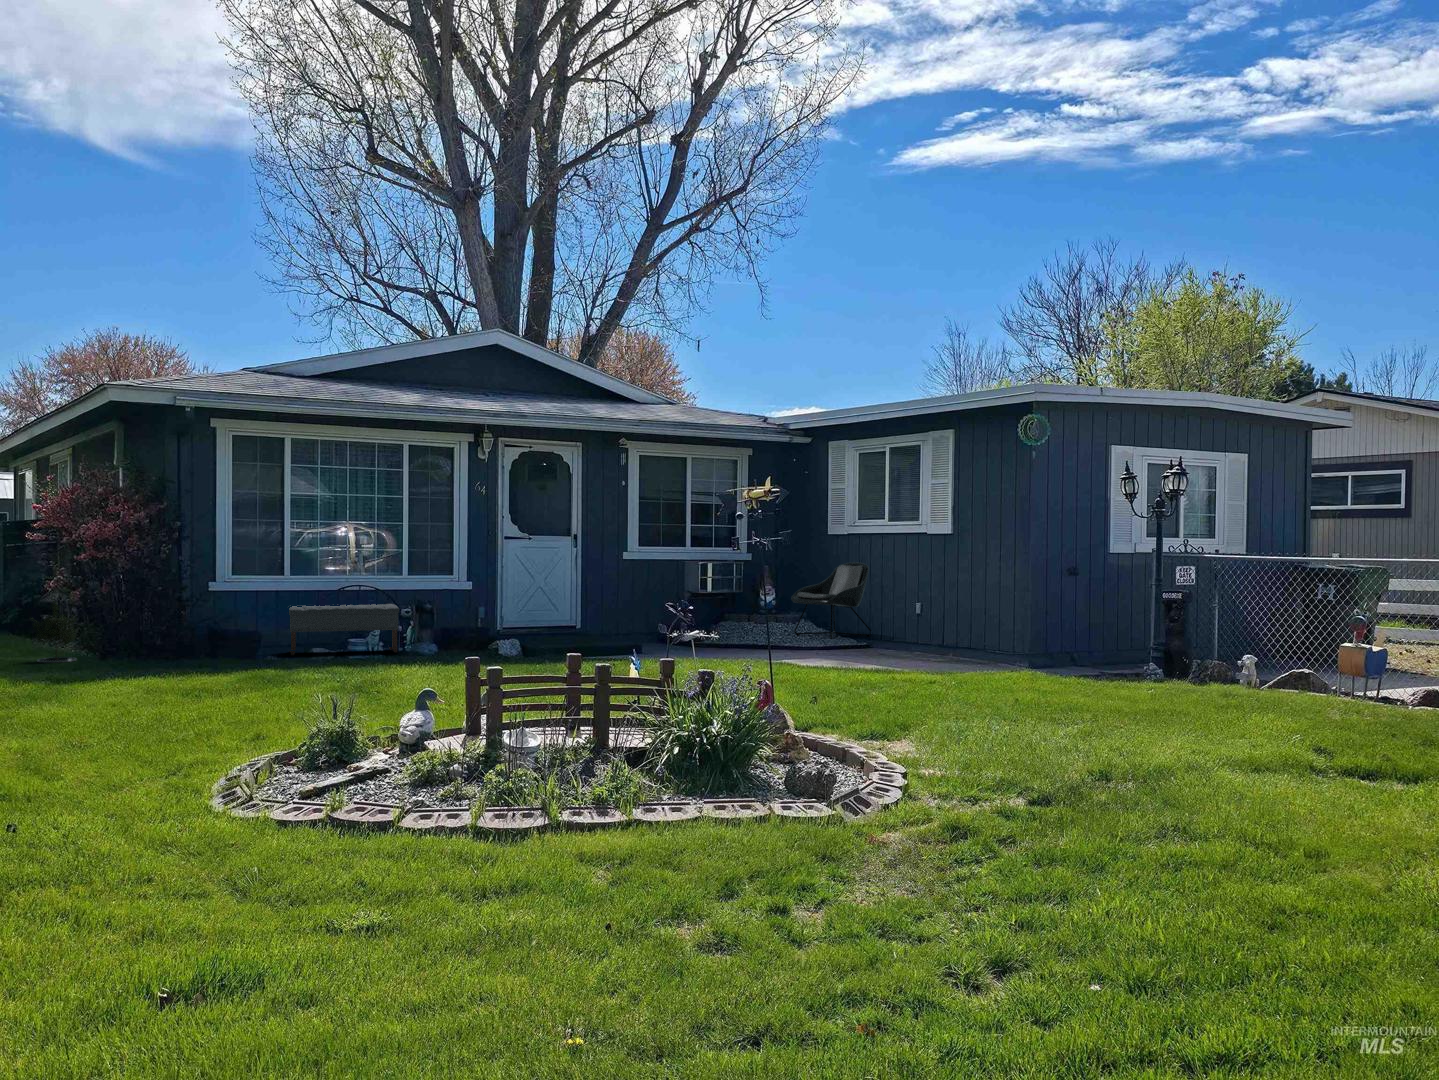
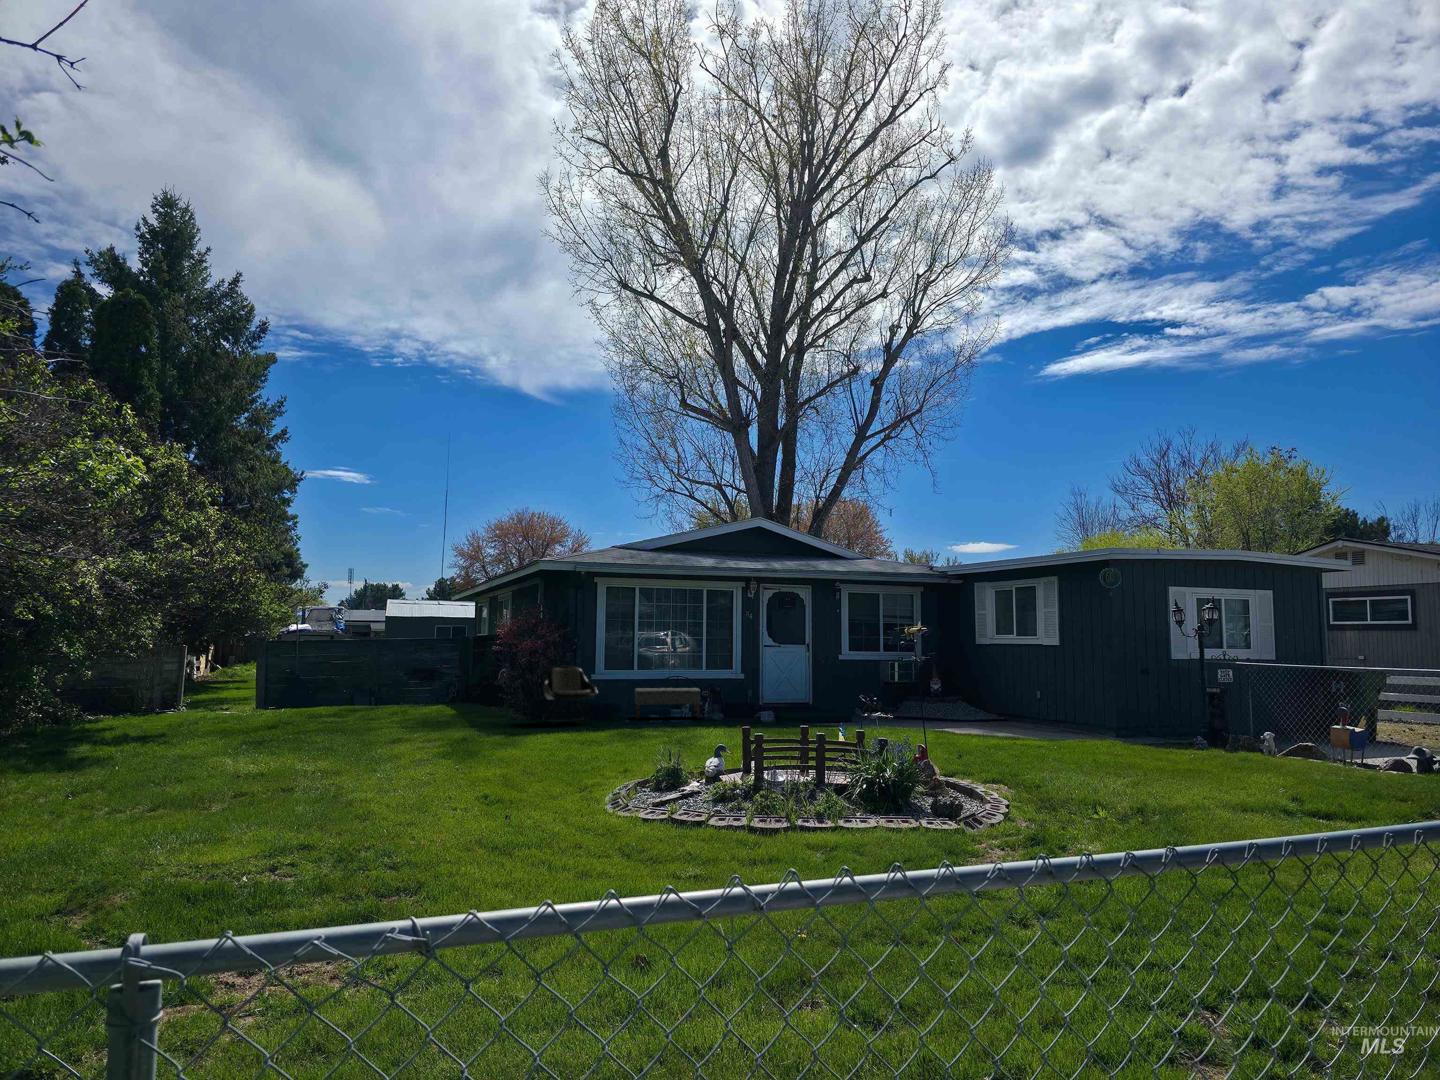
lounge chair: present [791,562,871,639] -> present [543,666,598,725]
potted tree: present [33,599,76,663] -> none [490,681,517,721]

